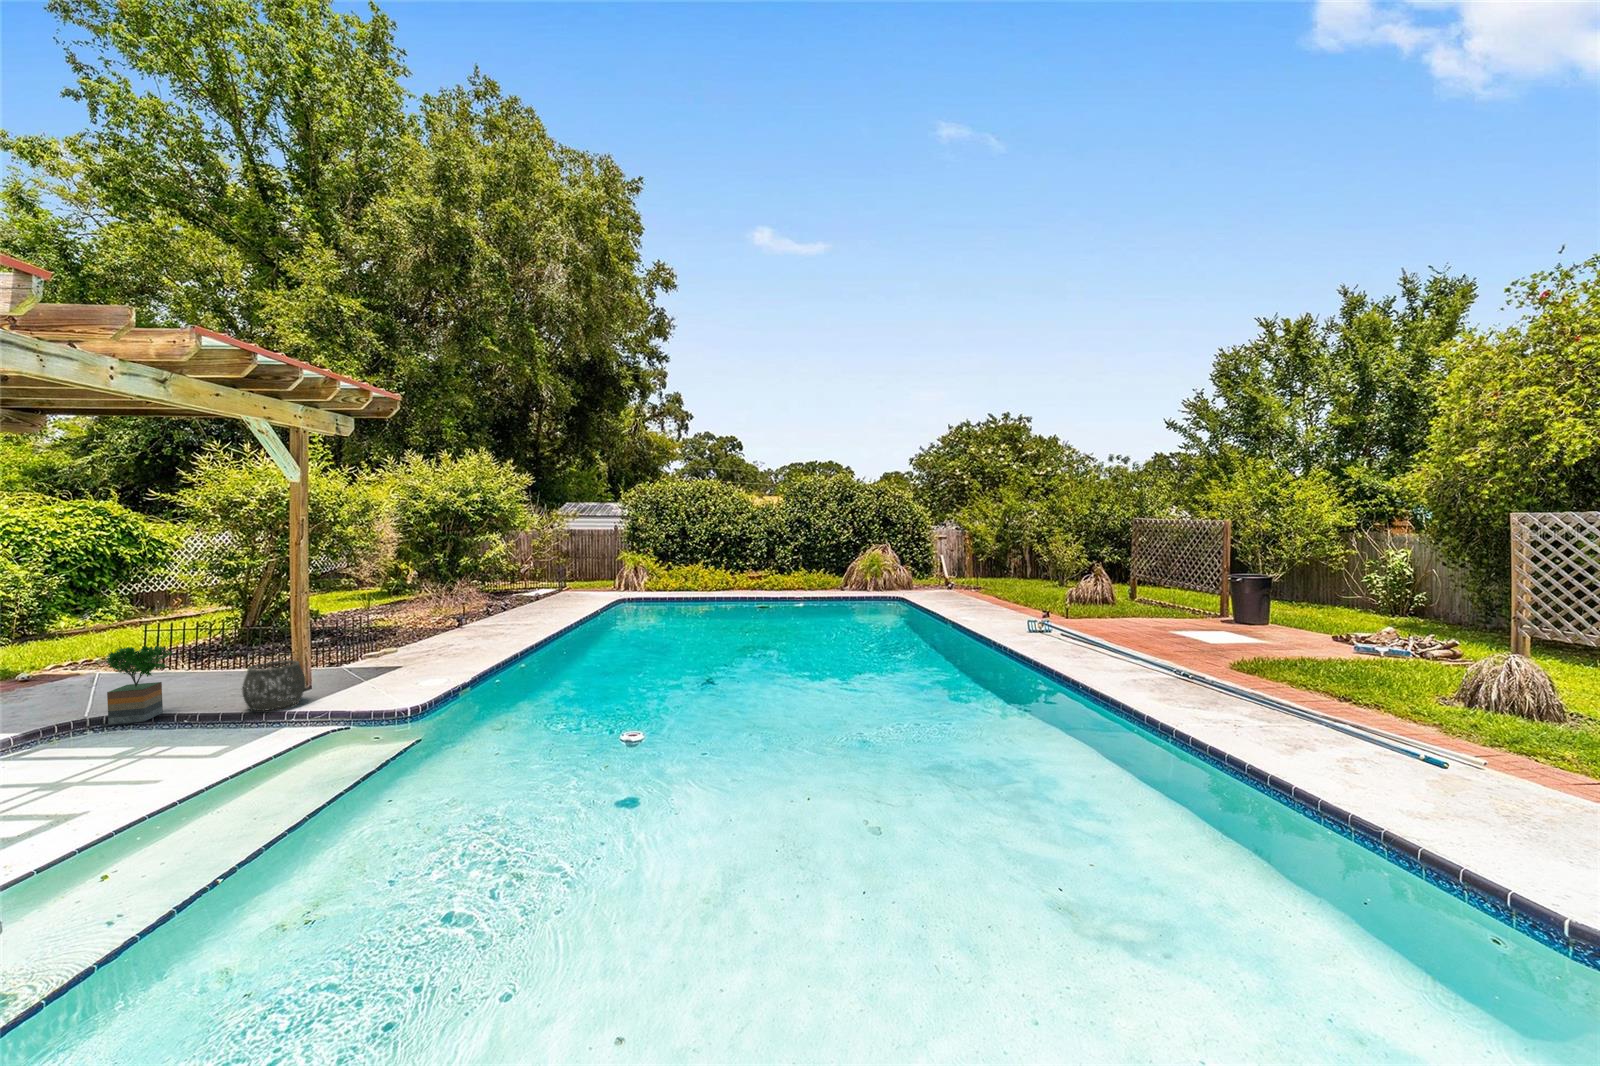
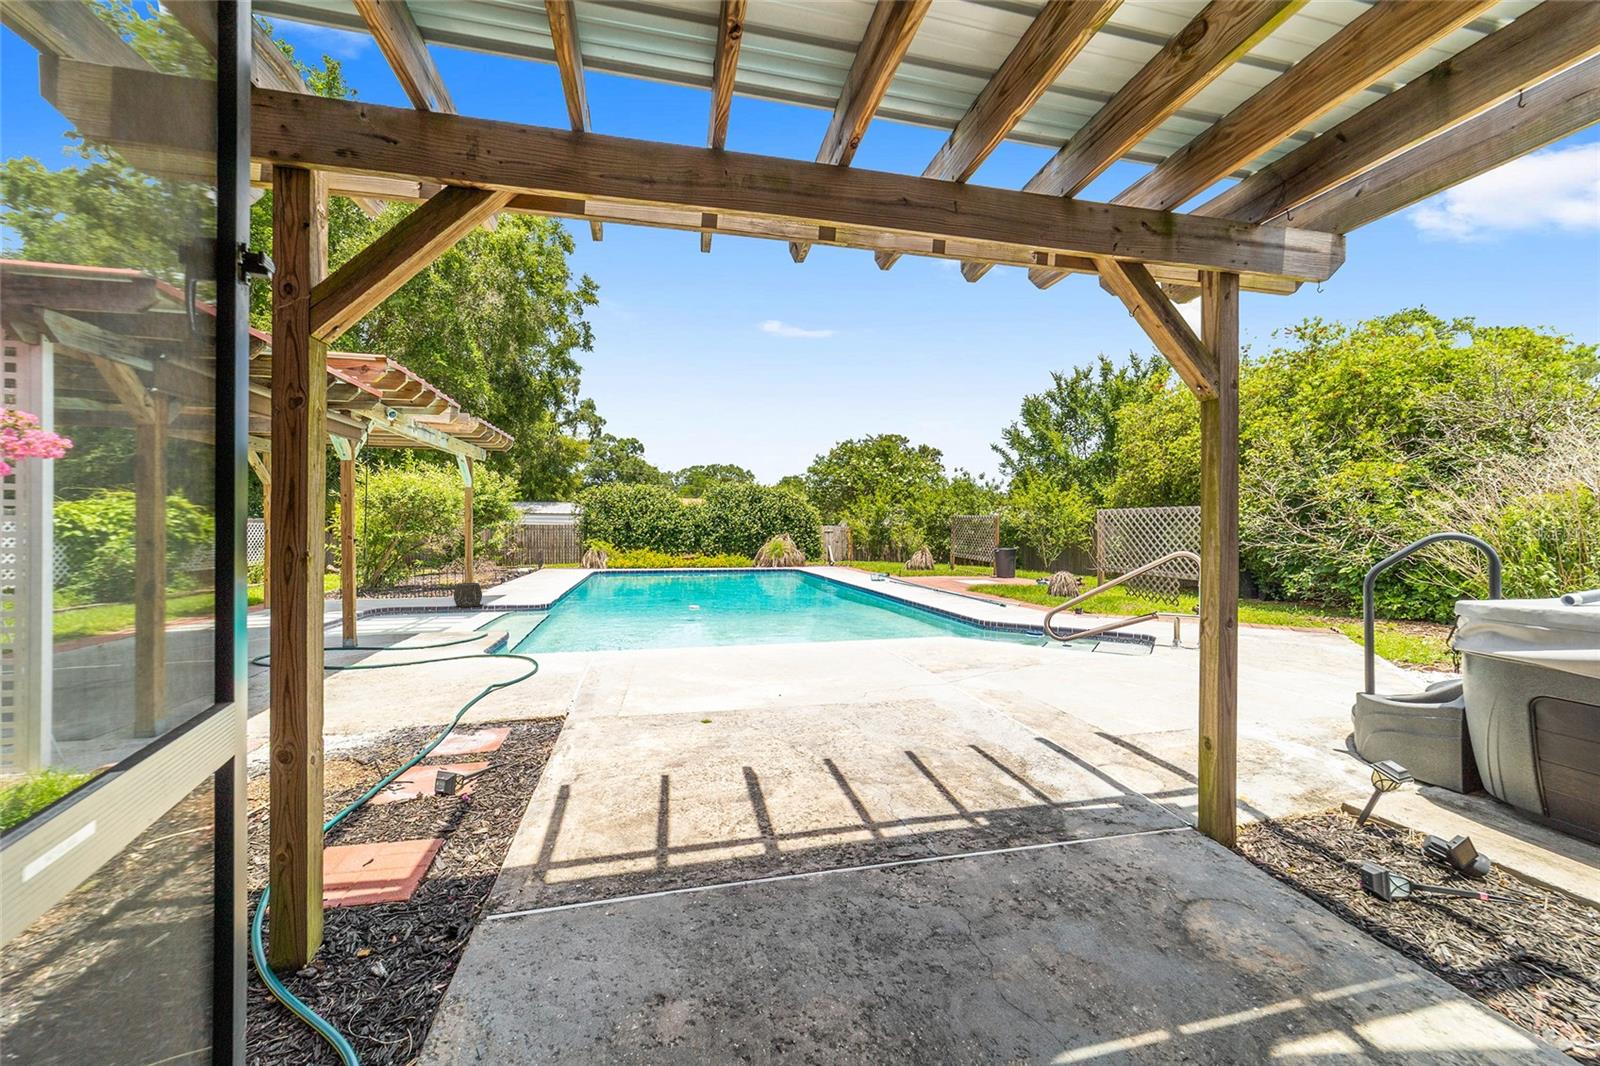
potted tree: present [106,646,172,725] -> none [388,571,419,611]

